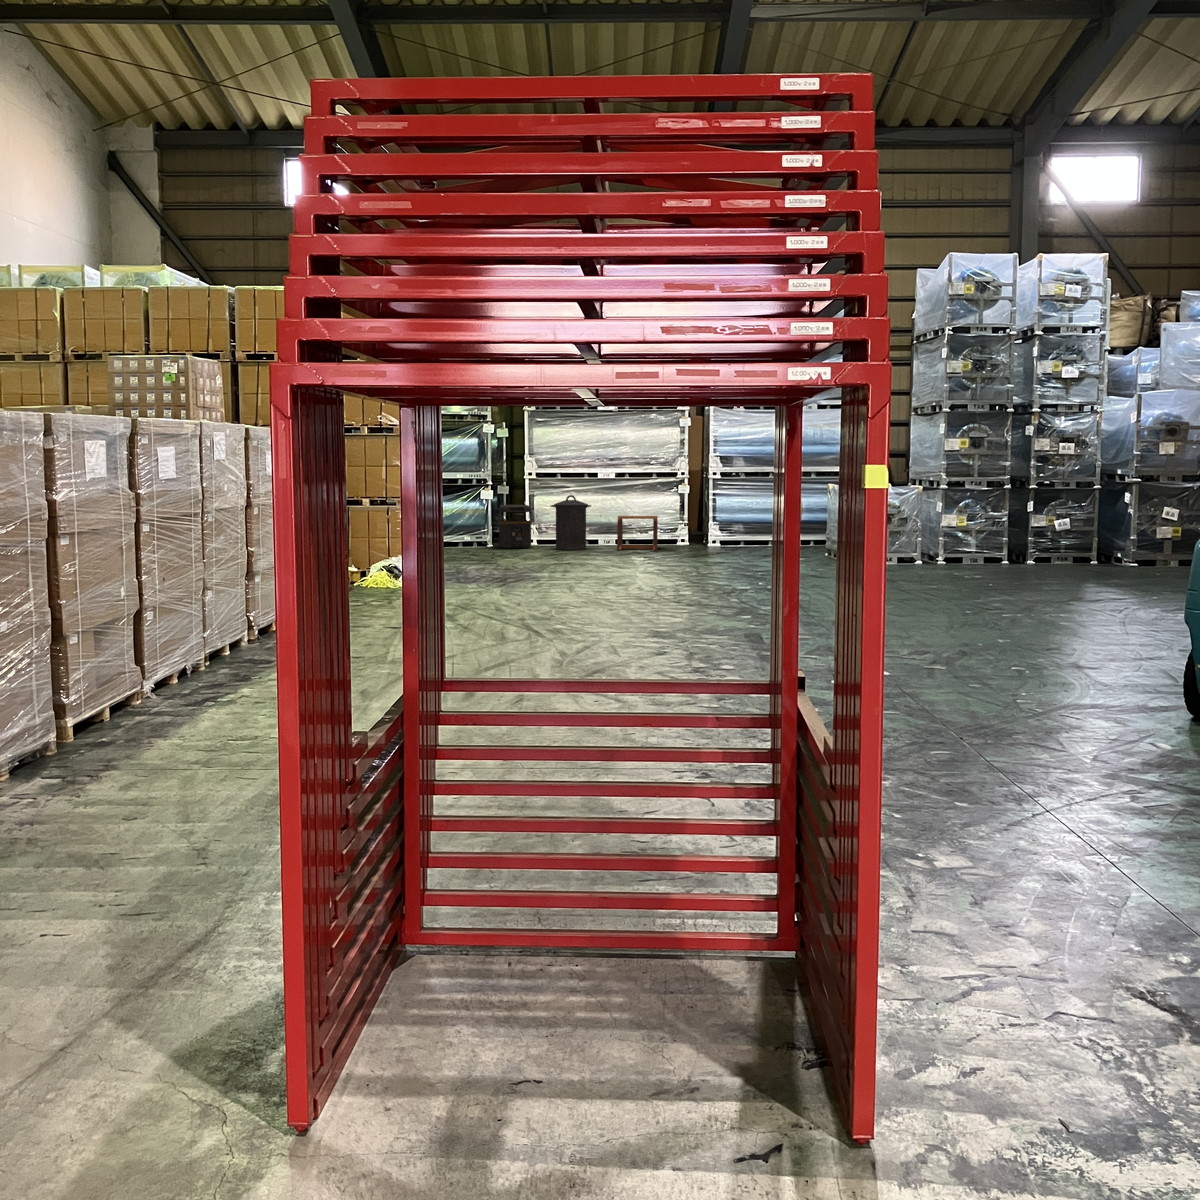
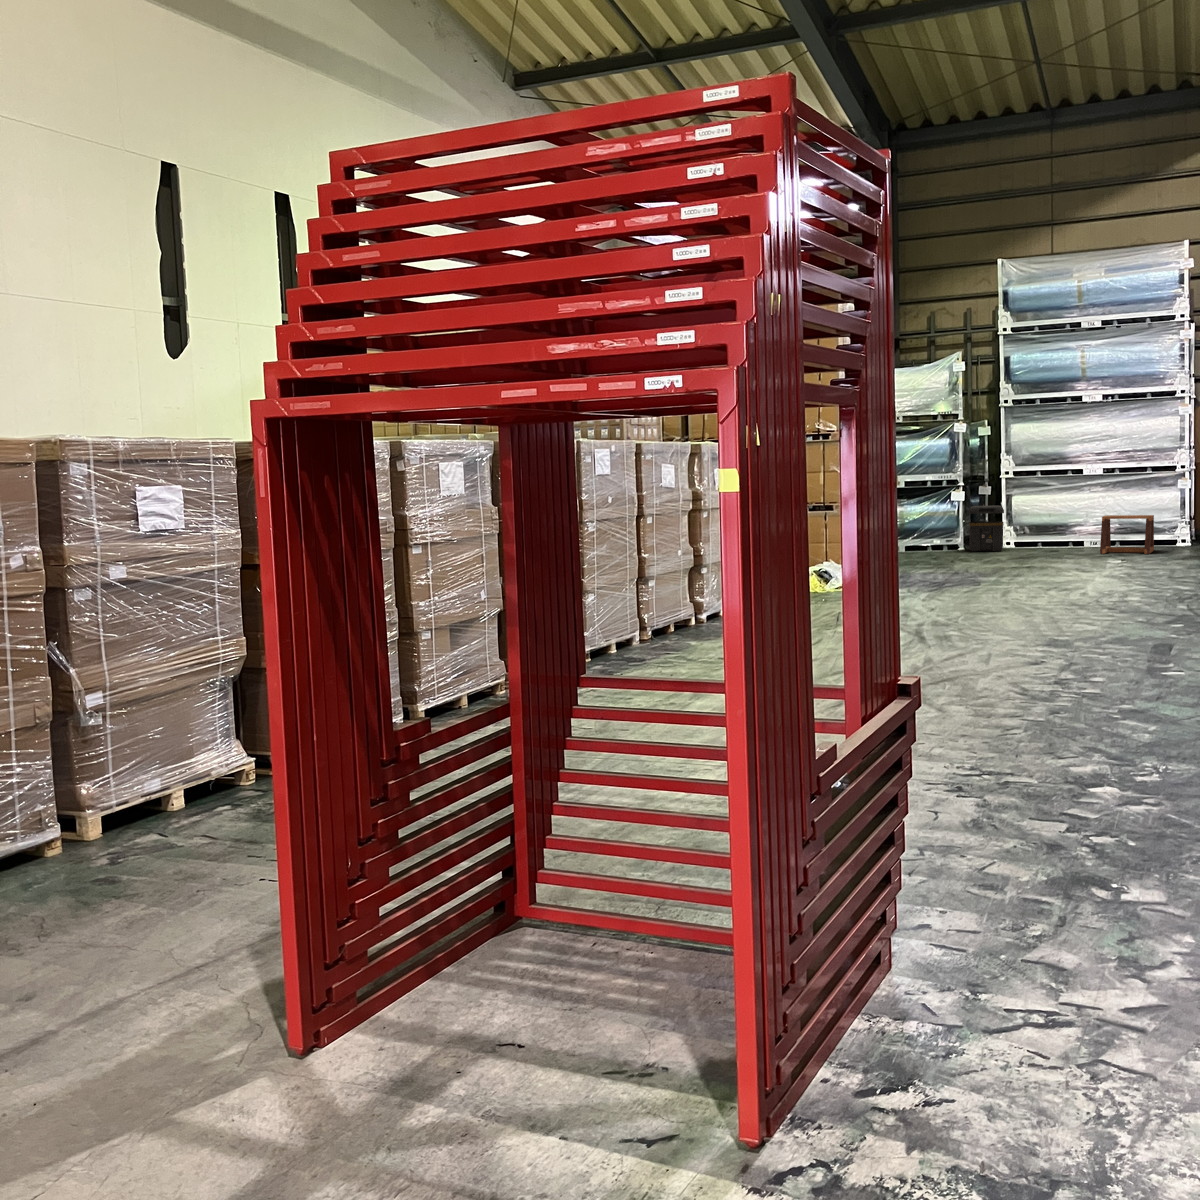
trash can: present [550,495,591,550] -> none [1024,494,1073,553]

